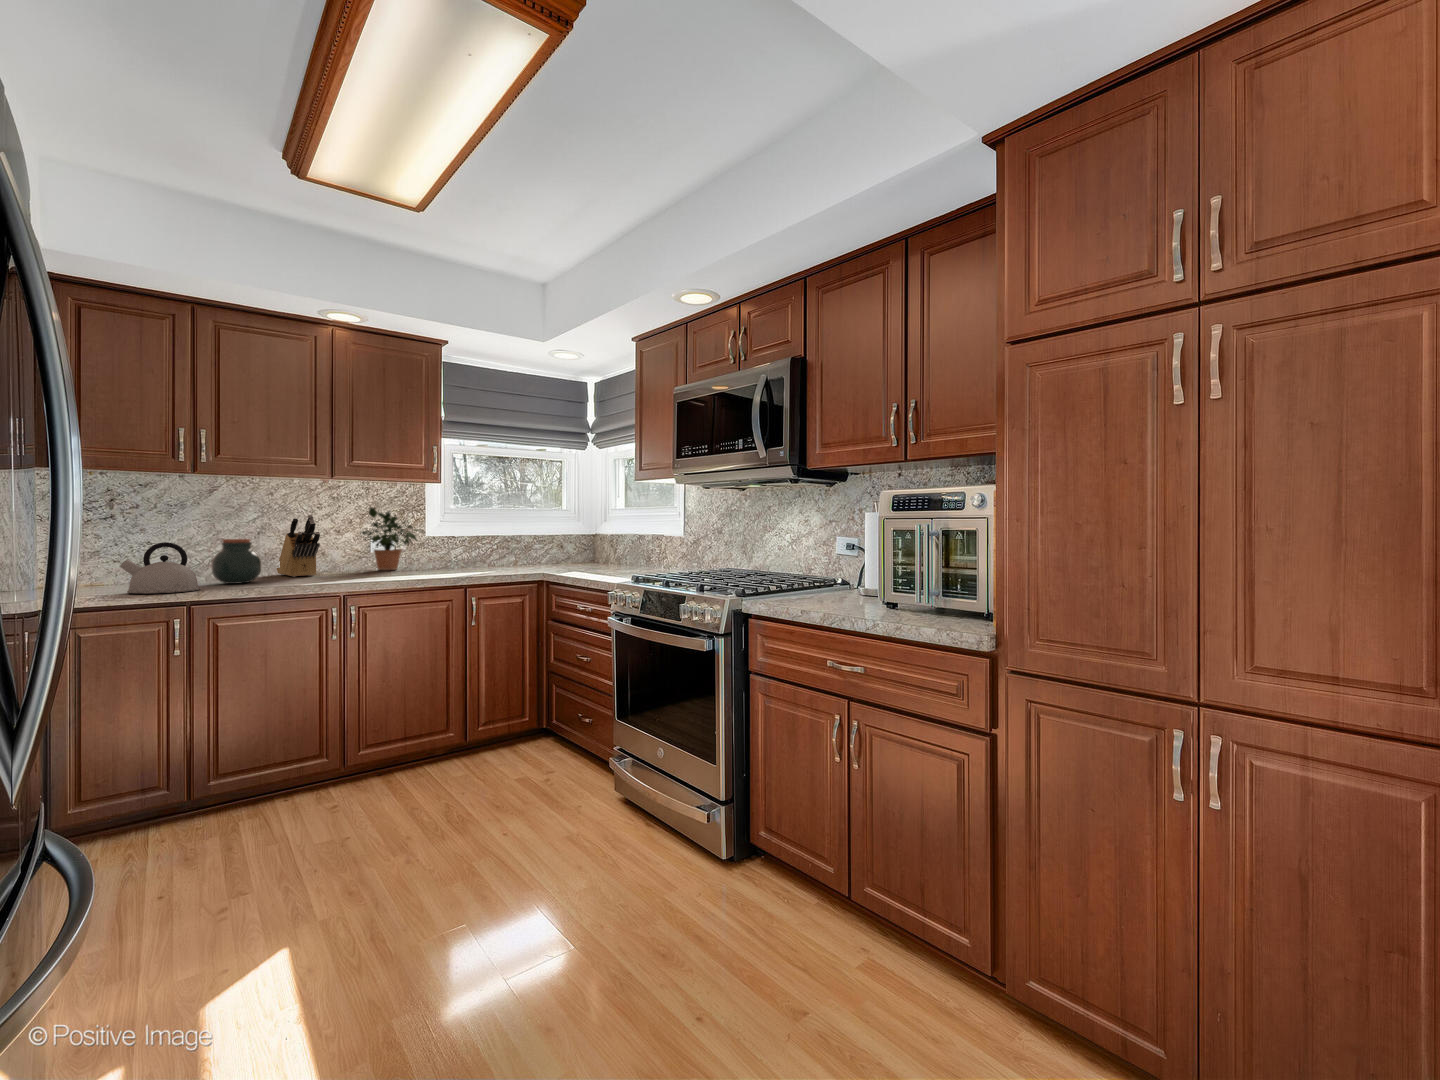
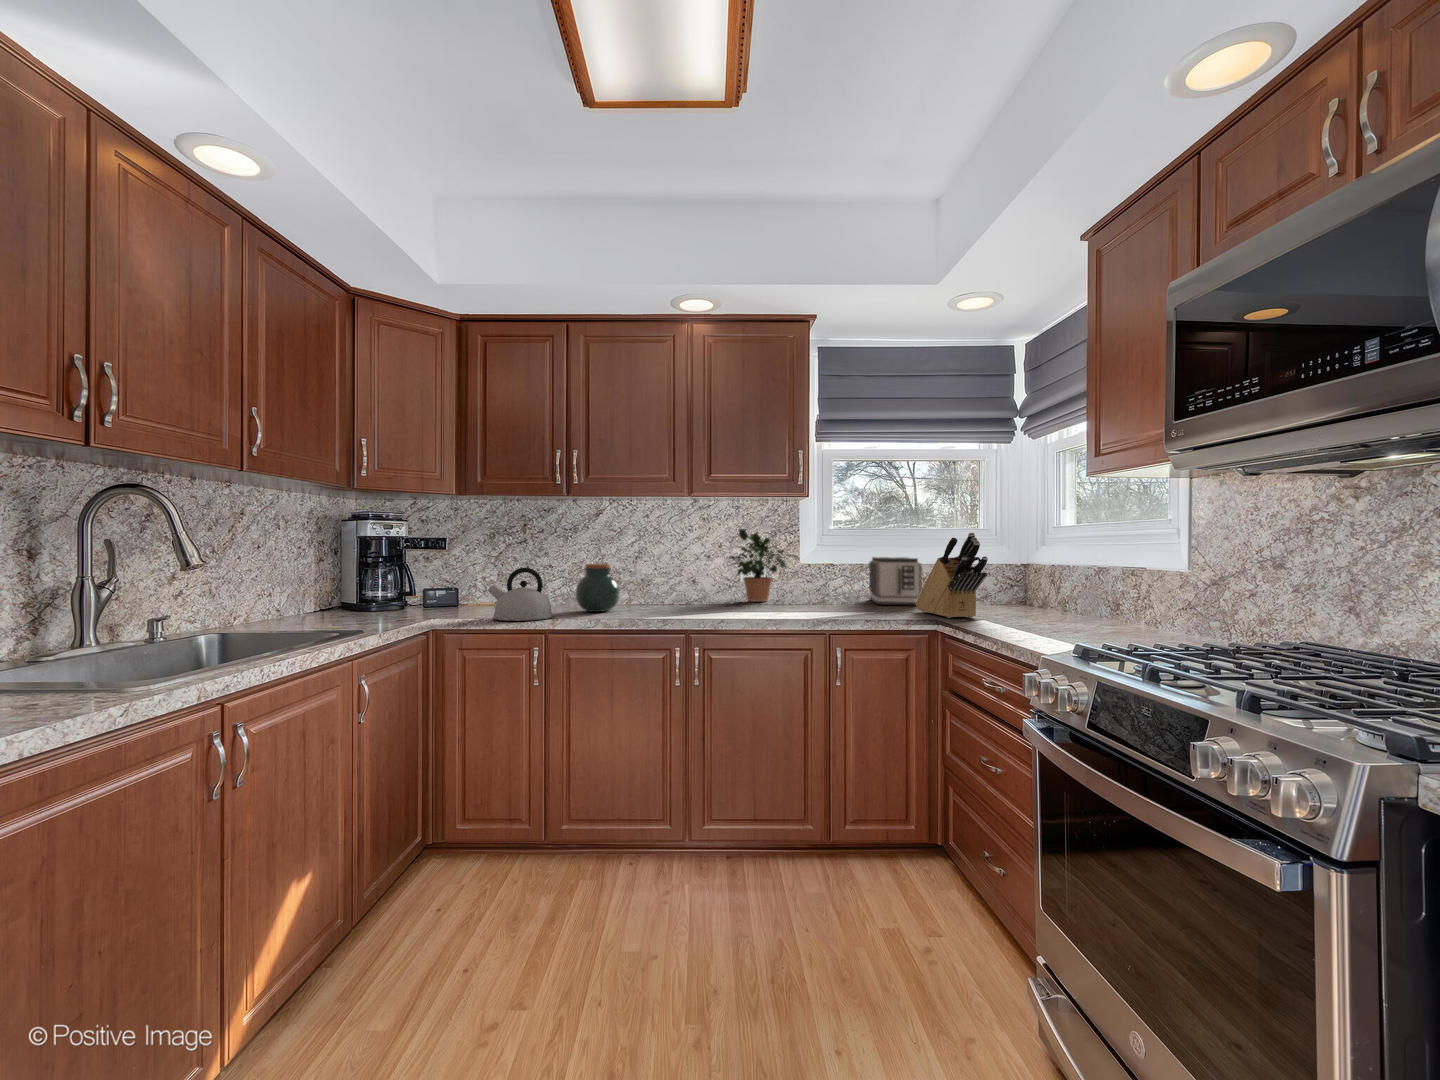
knife block: present [277,515,320,577] -> present [916,533,988,618]
toaster: none [483,532,528,567] -> present [869,557,922,605]

